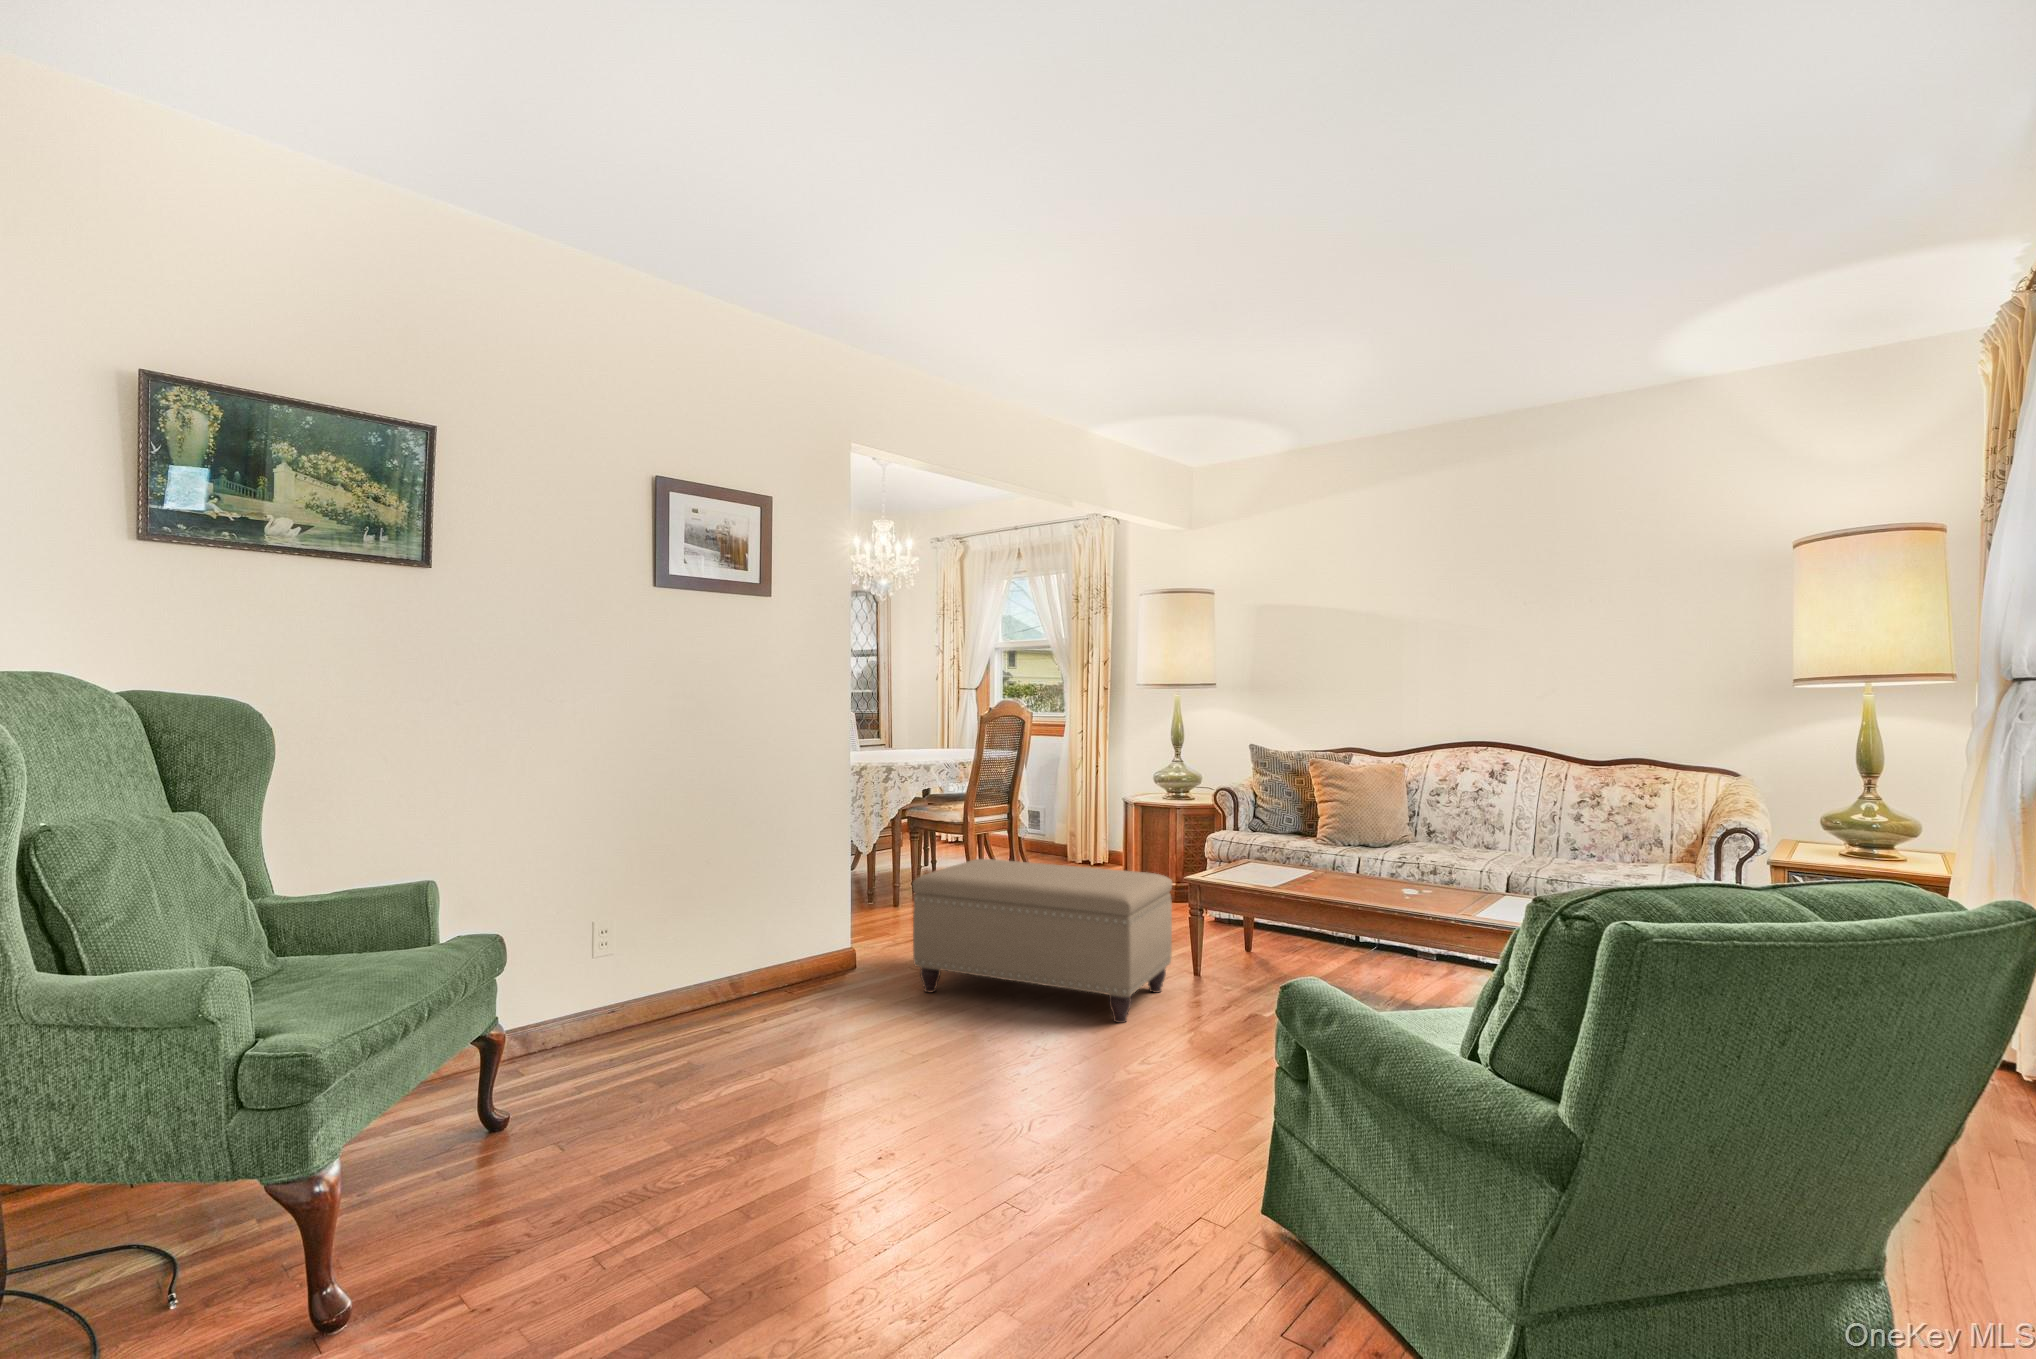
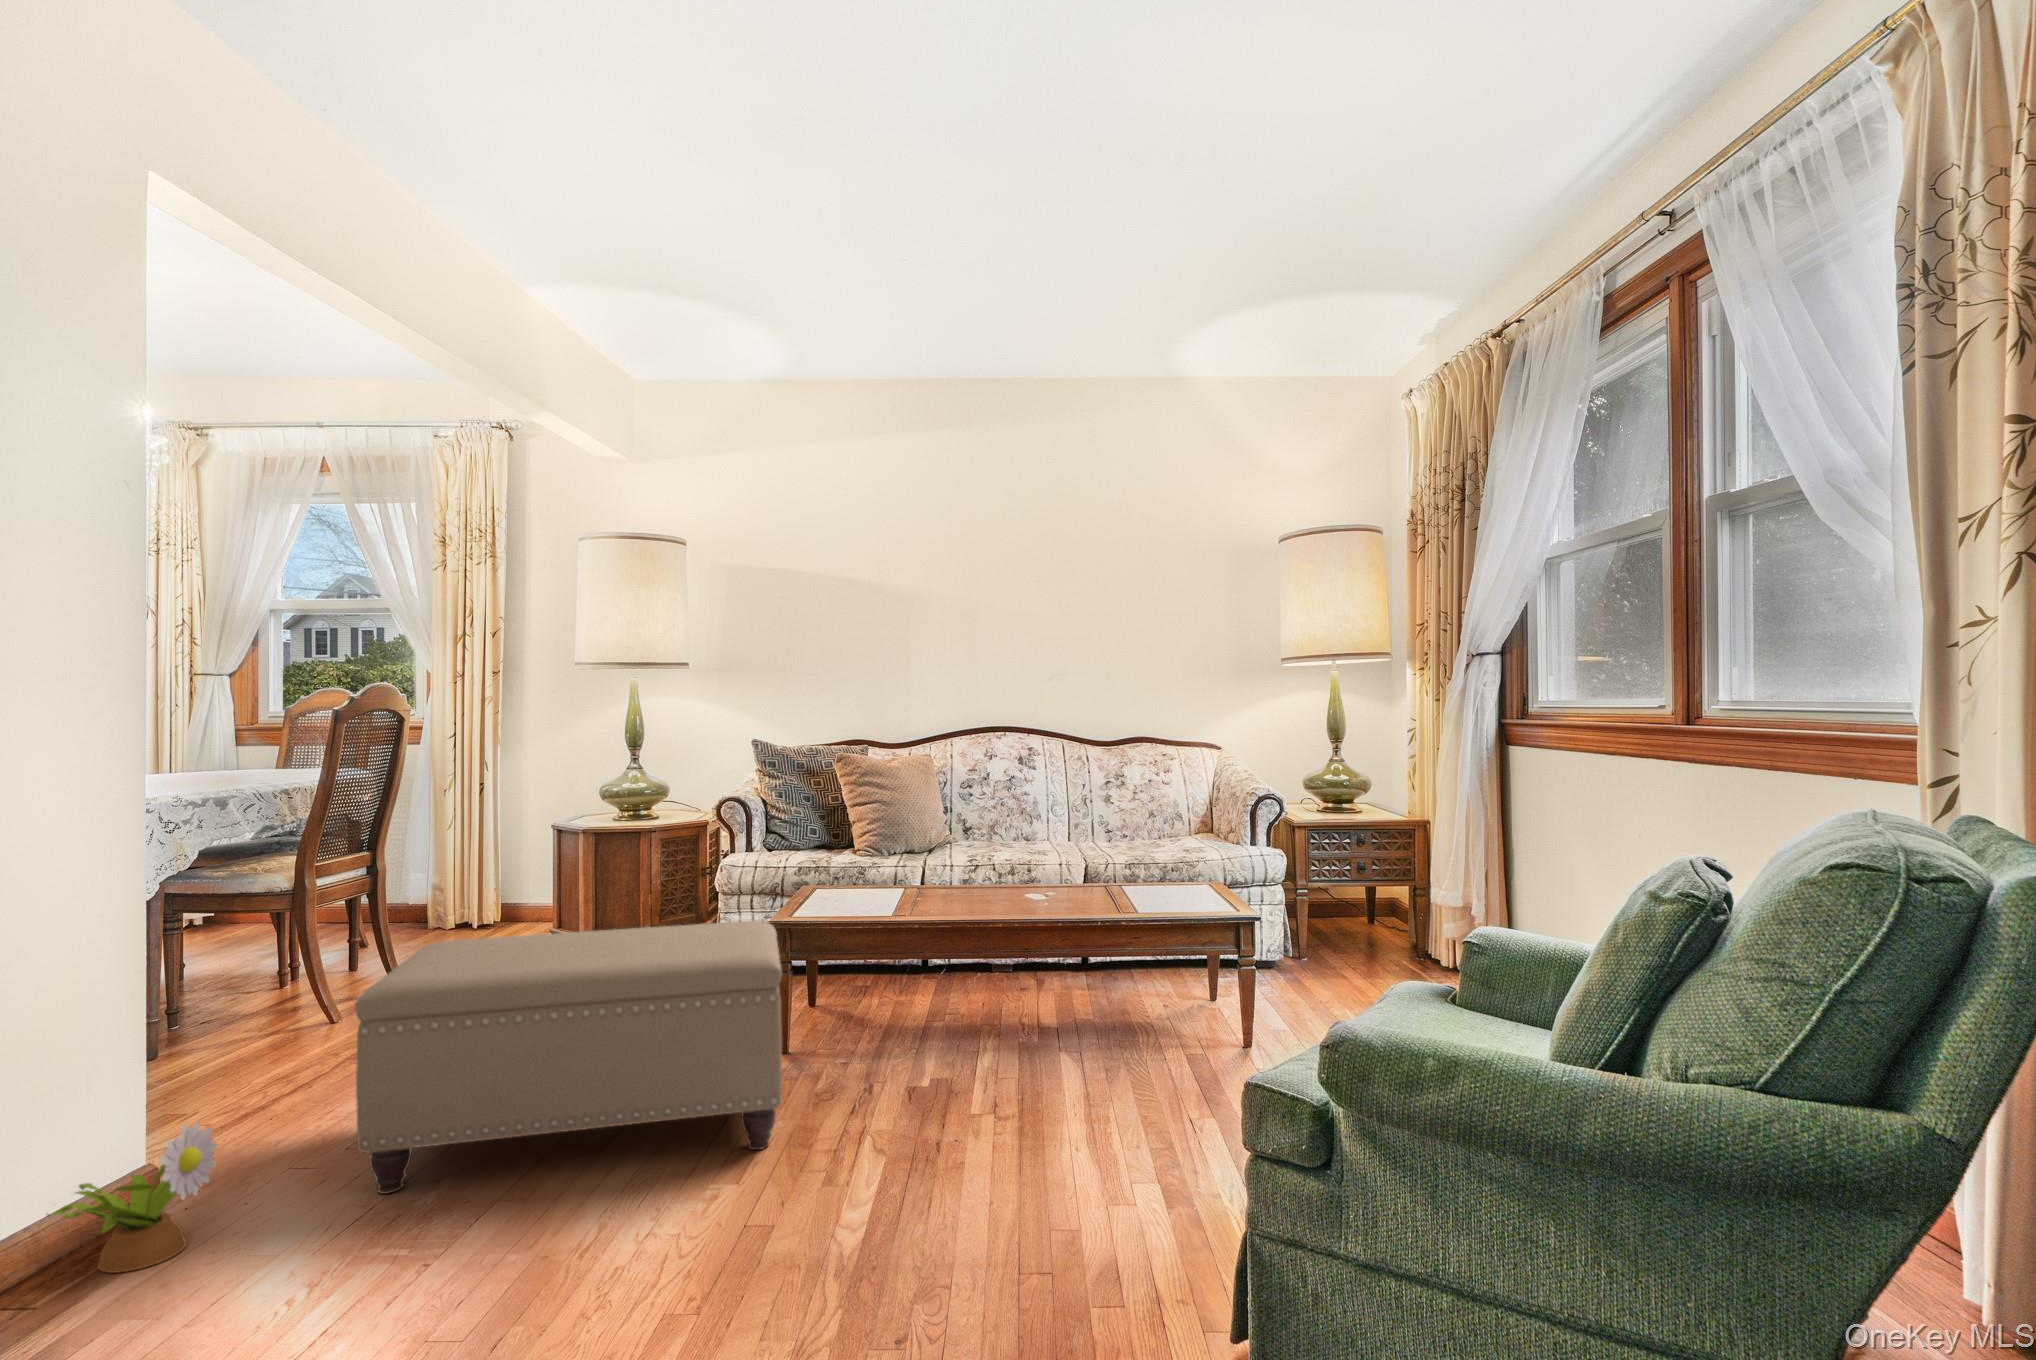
decorative plant: none [787,928,854,995] -> present [47,1122,217,1273]

